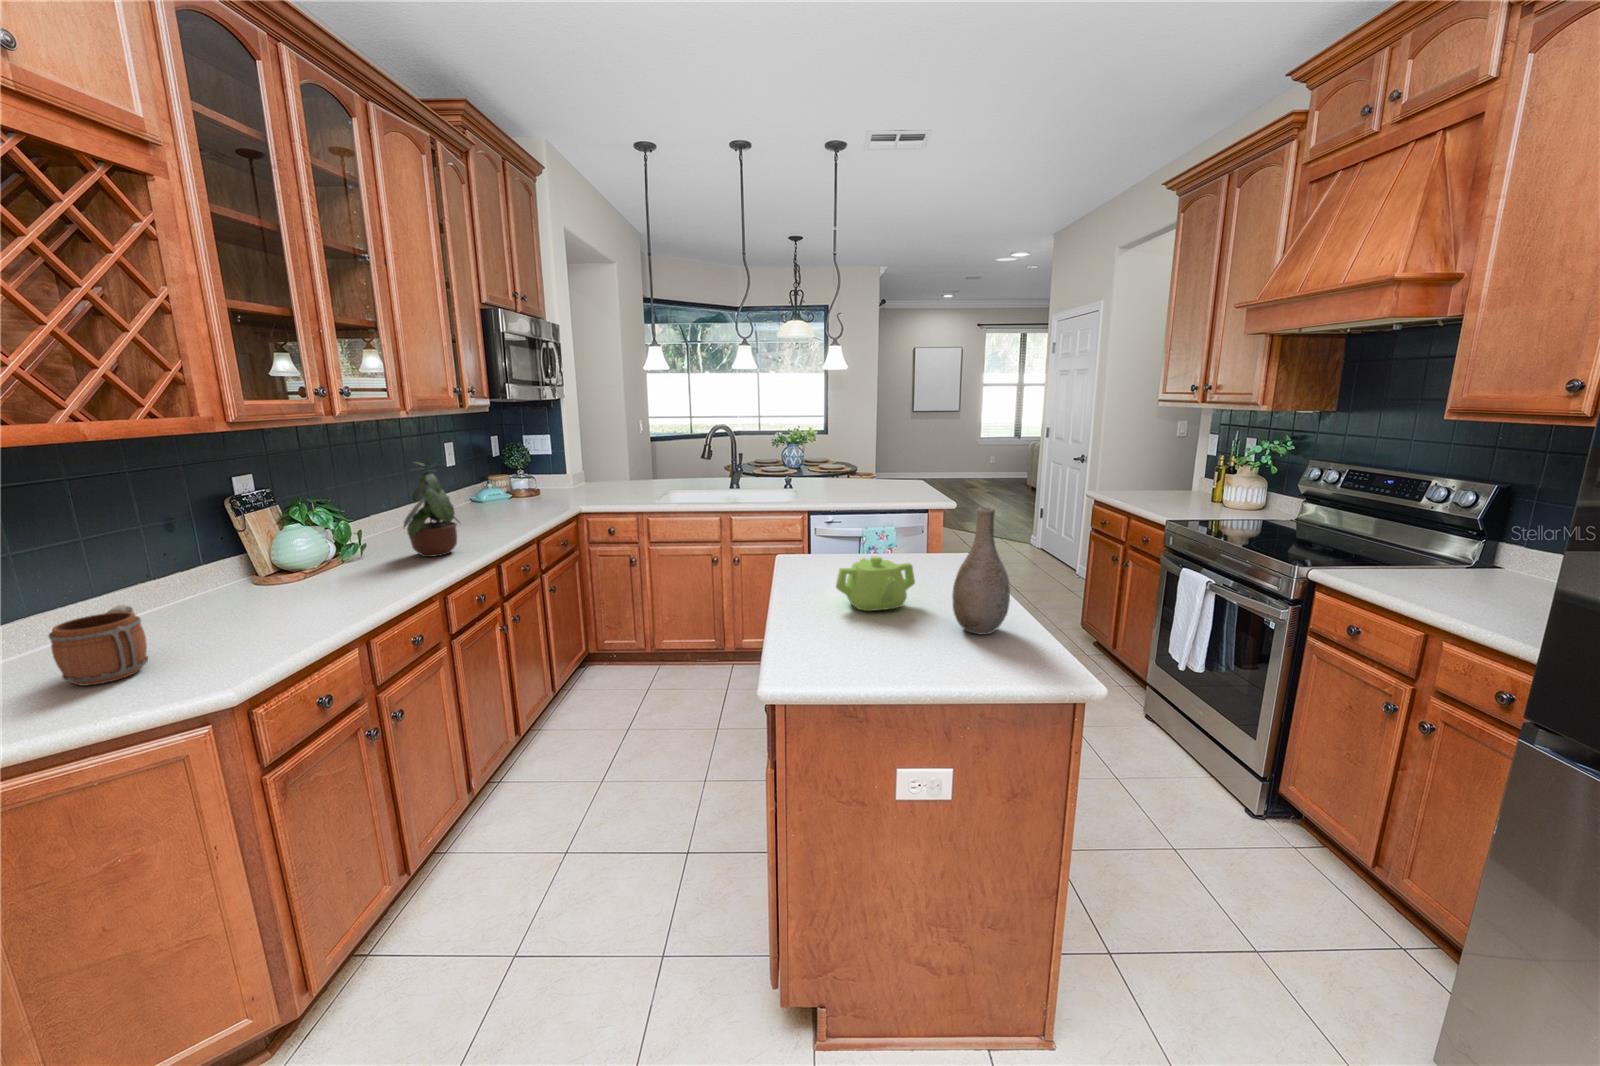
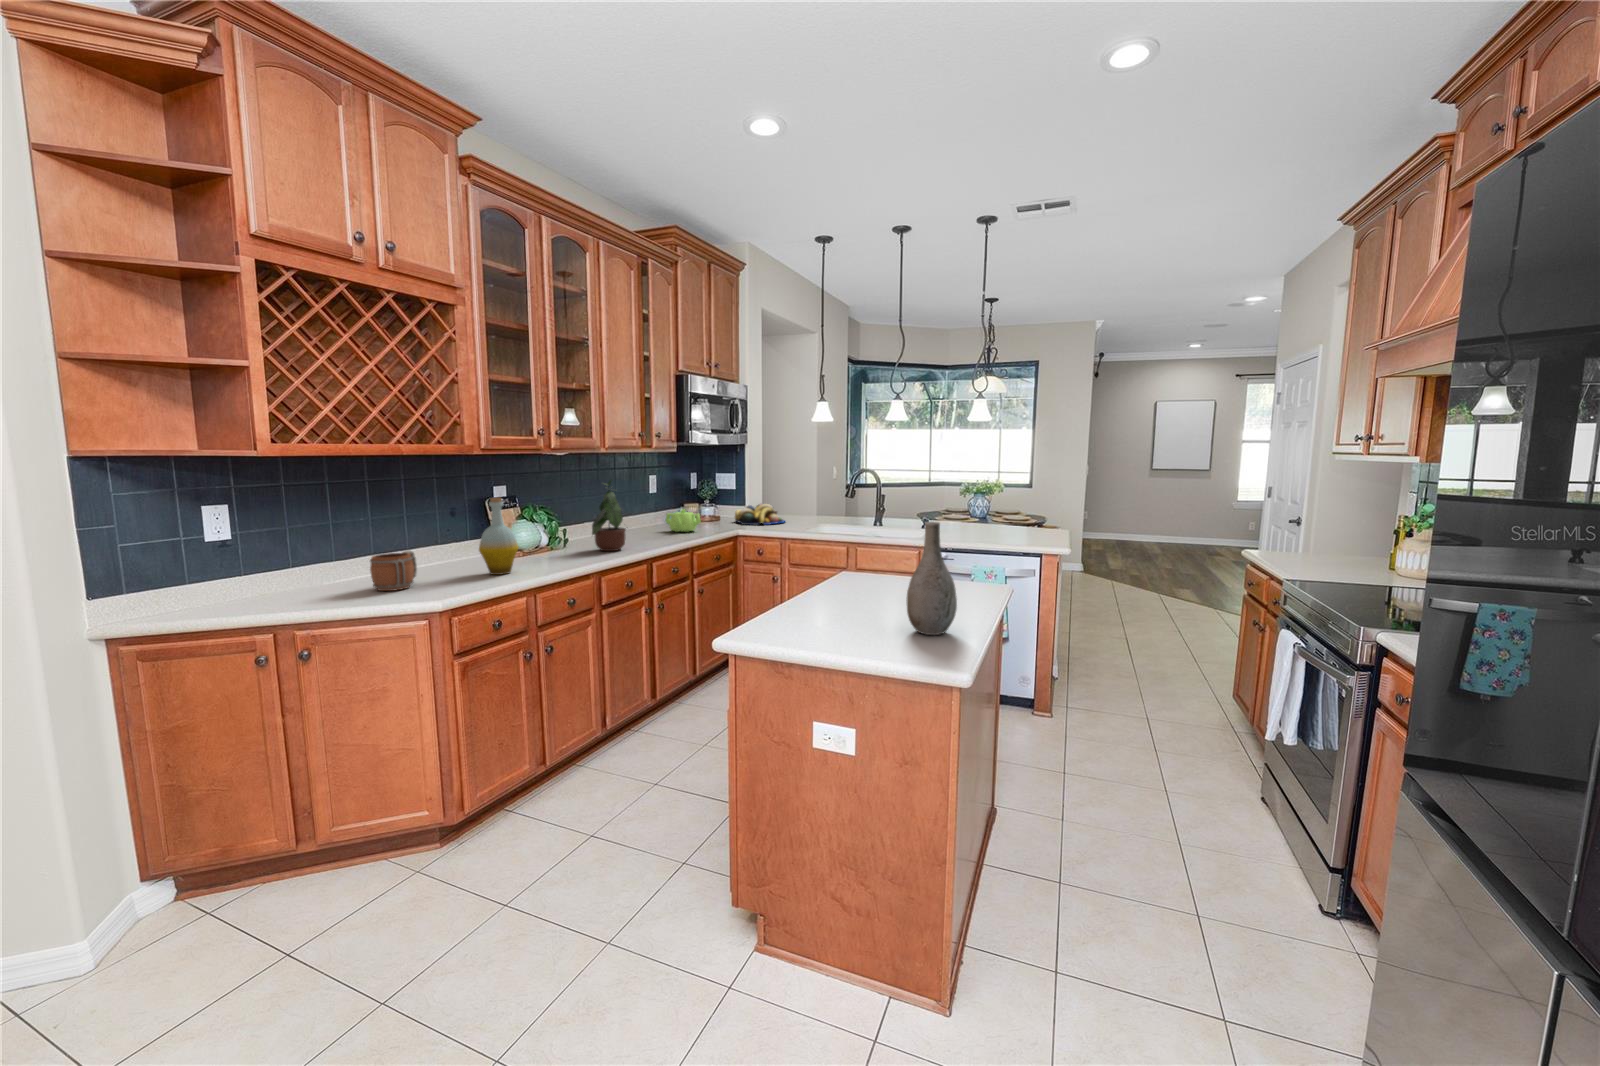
fruit bowl: none [558,470,624,498] -> present [735,504,785,525]
bottle: none [253,501,324,621] -> present [479,498,519,575]
teapot: present [836,557,915,611] -> present [666,509,701,532]

